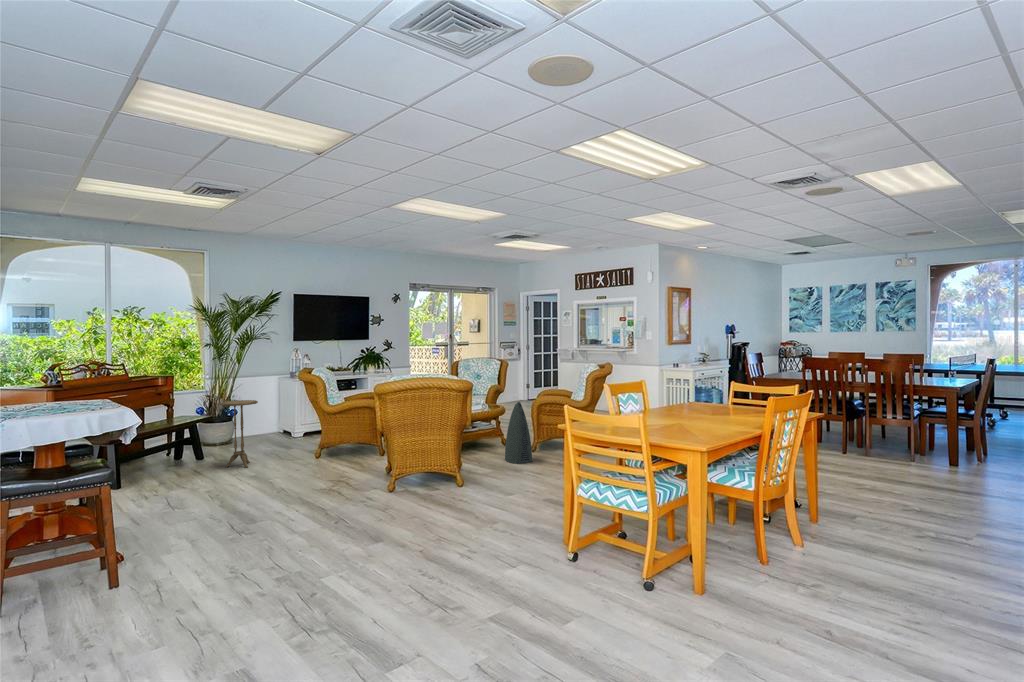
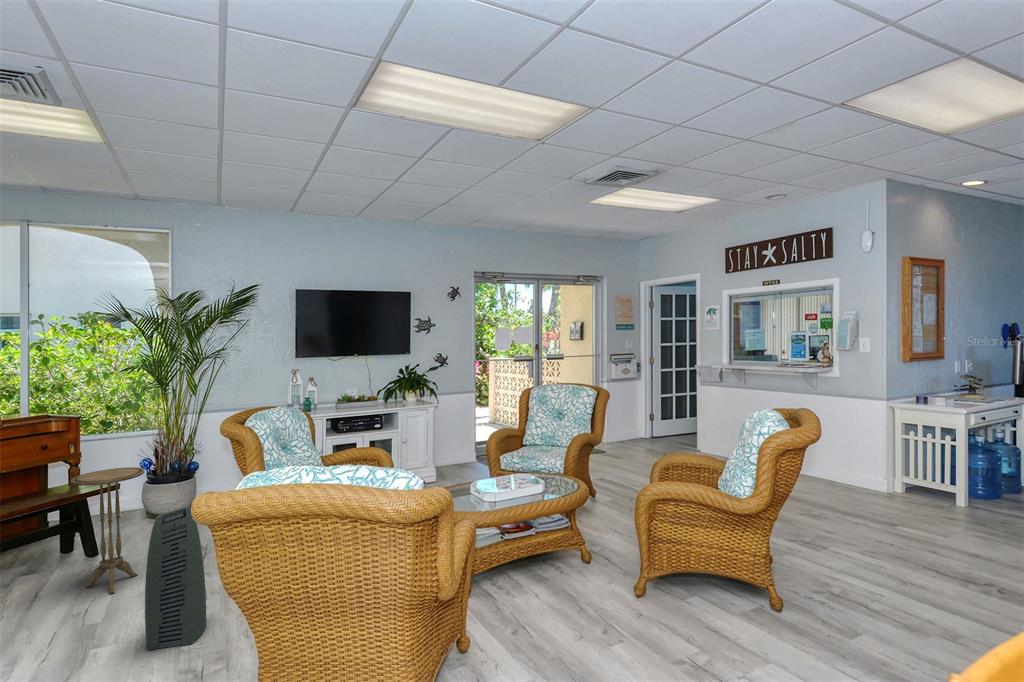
air purifier: present [505,402,532,464] -> present [145,506,206,650]

